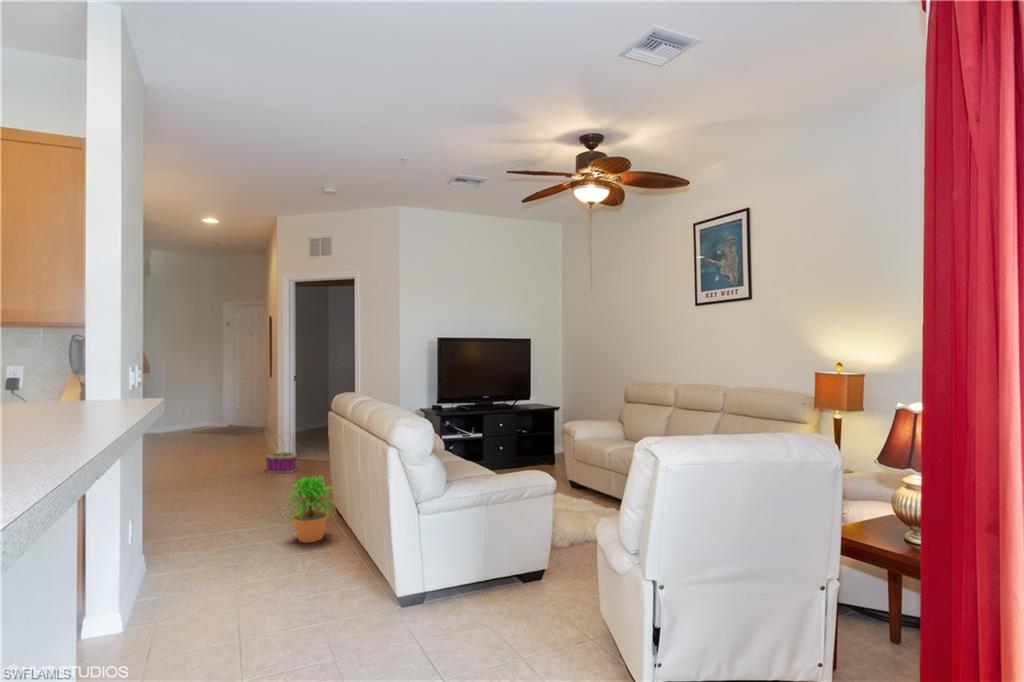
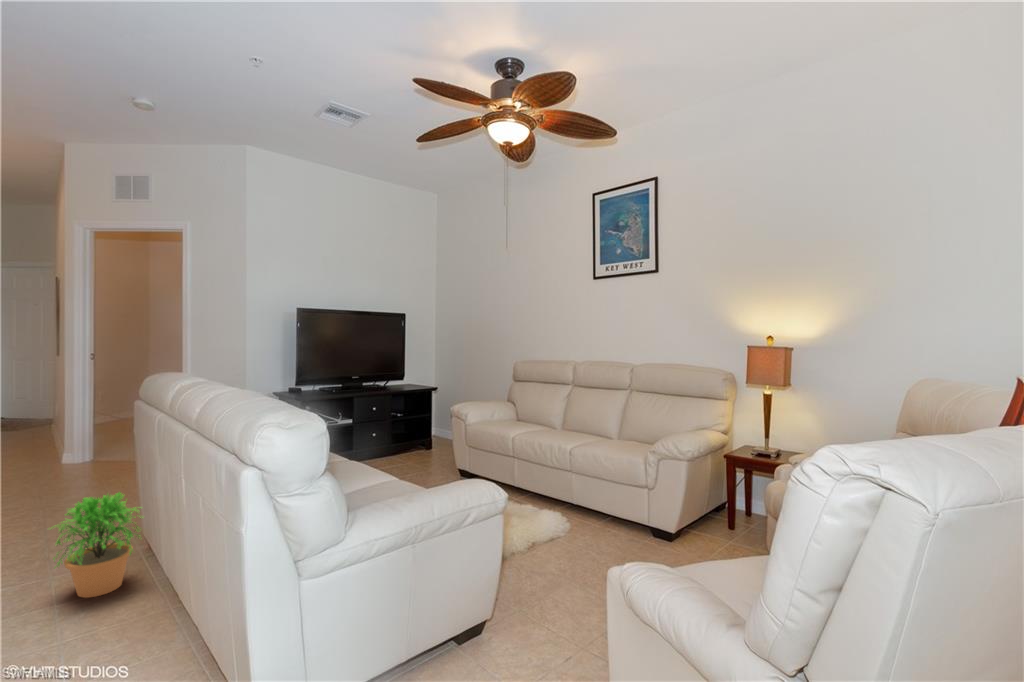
basket: present [266,437,297,473] -> none [46,426,97,480]

